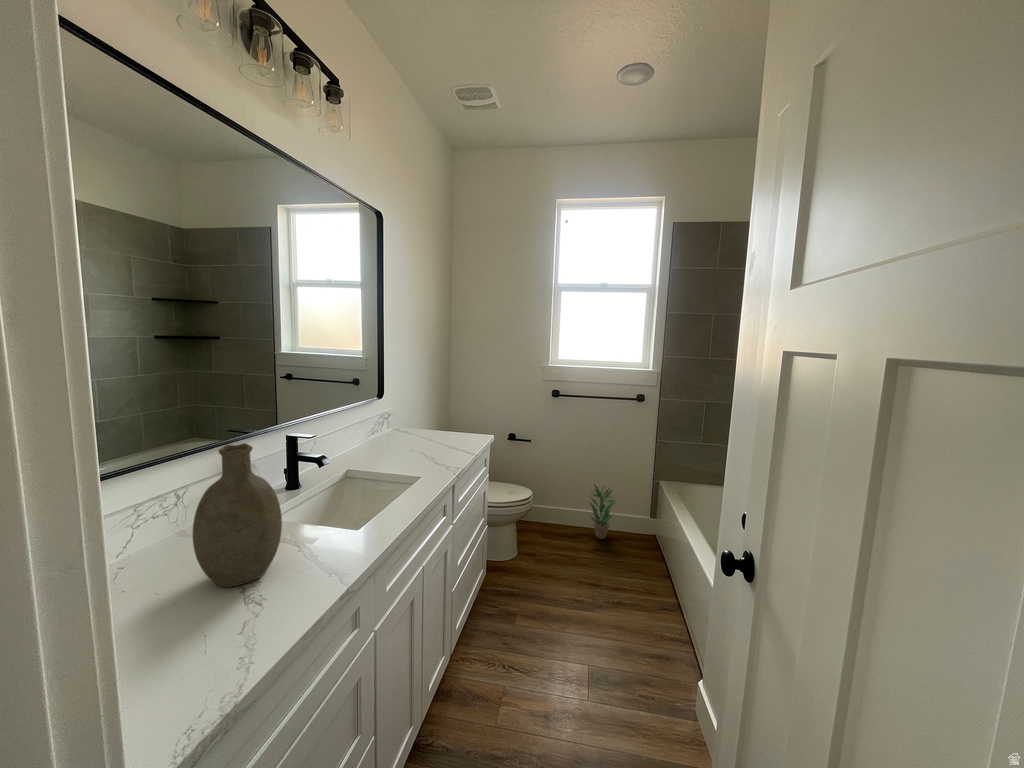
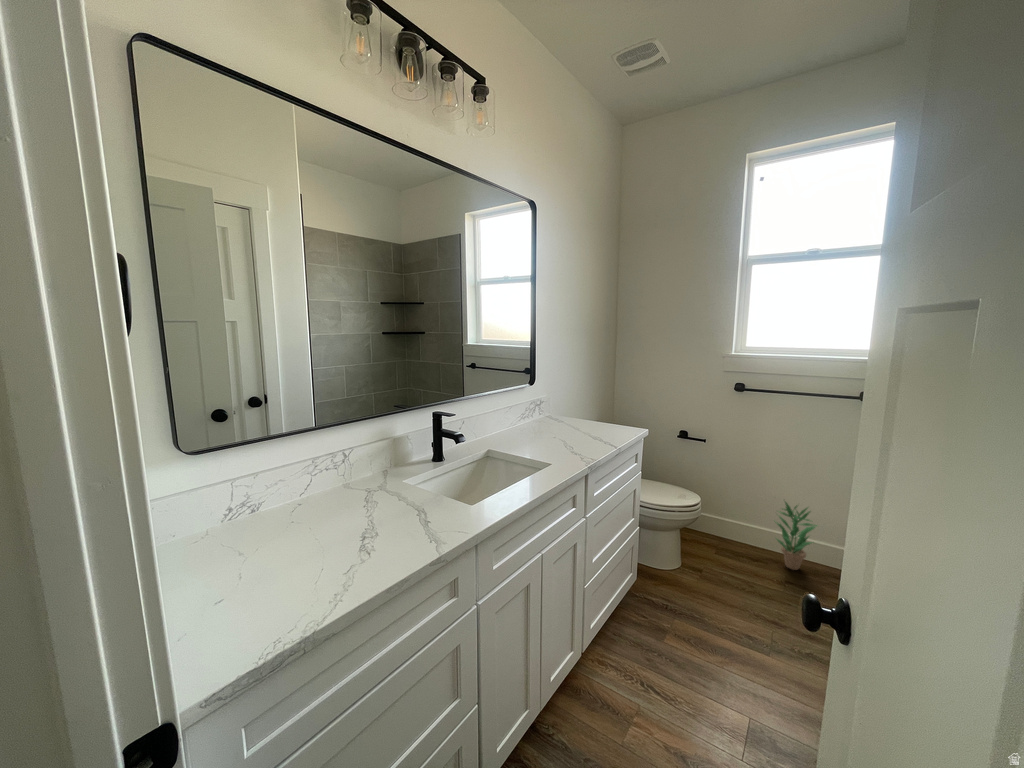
decorative vase: present [192,443,282,587] -> none [332,412,400,533]

